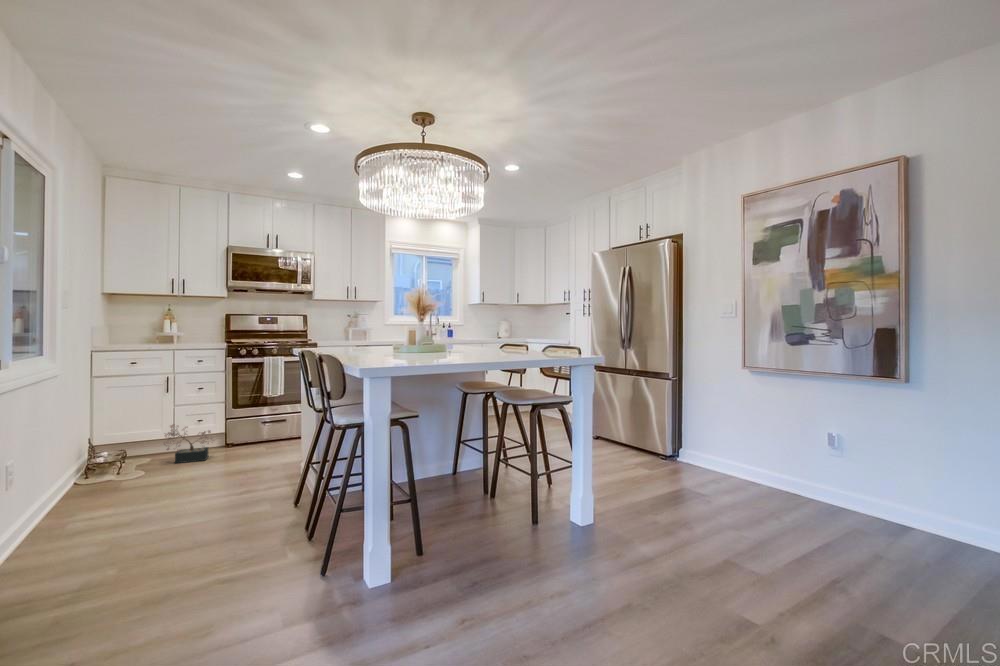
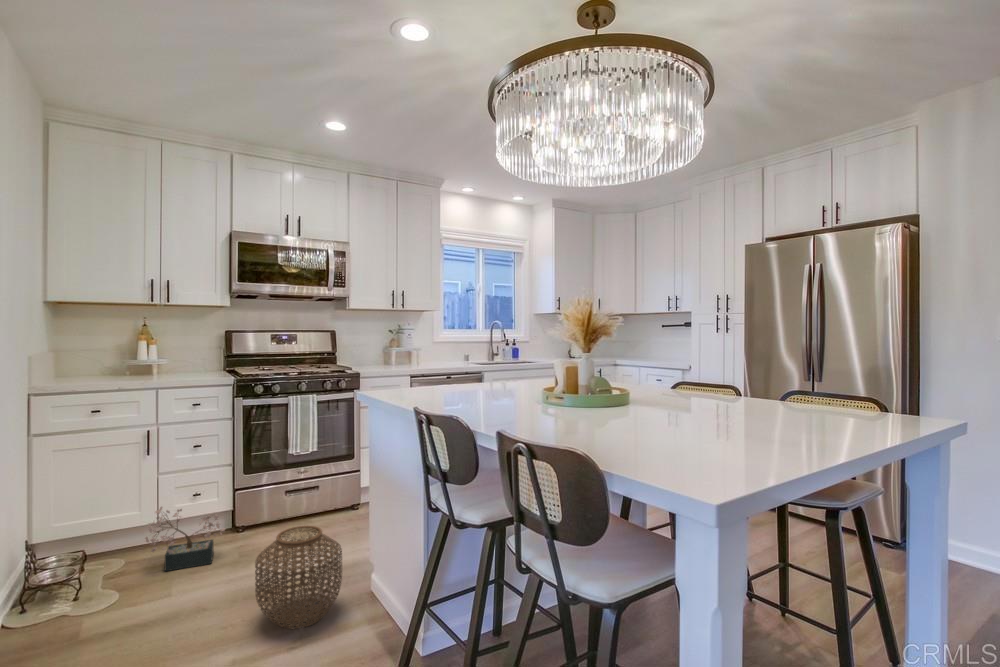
woven basket: none [221,428,277,486] -> present [255,526,342,629]

